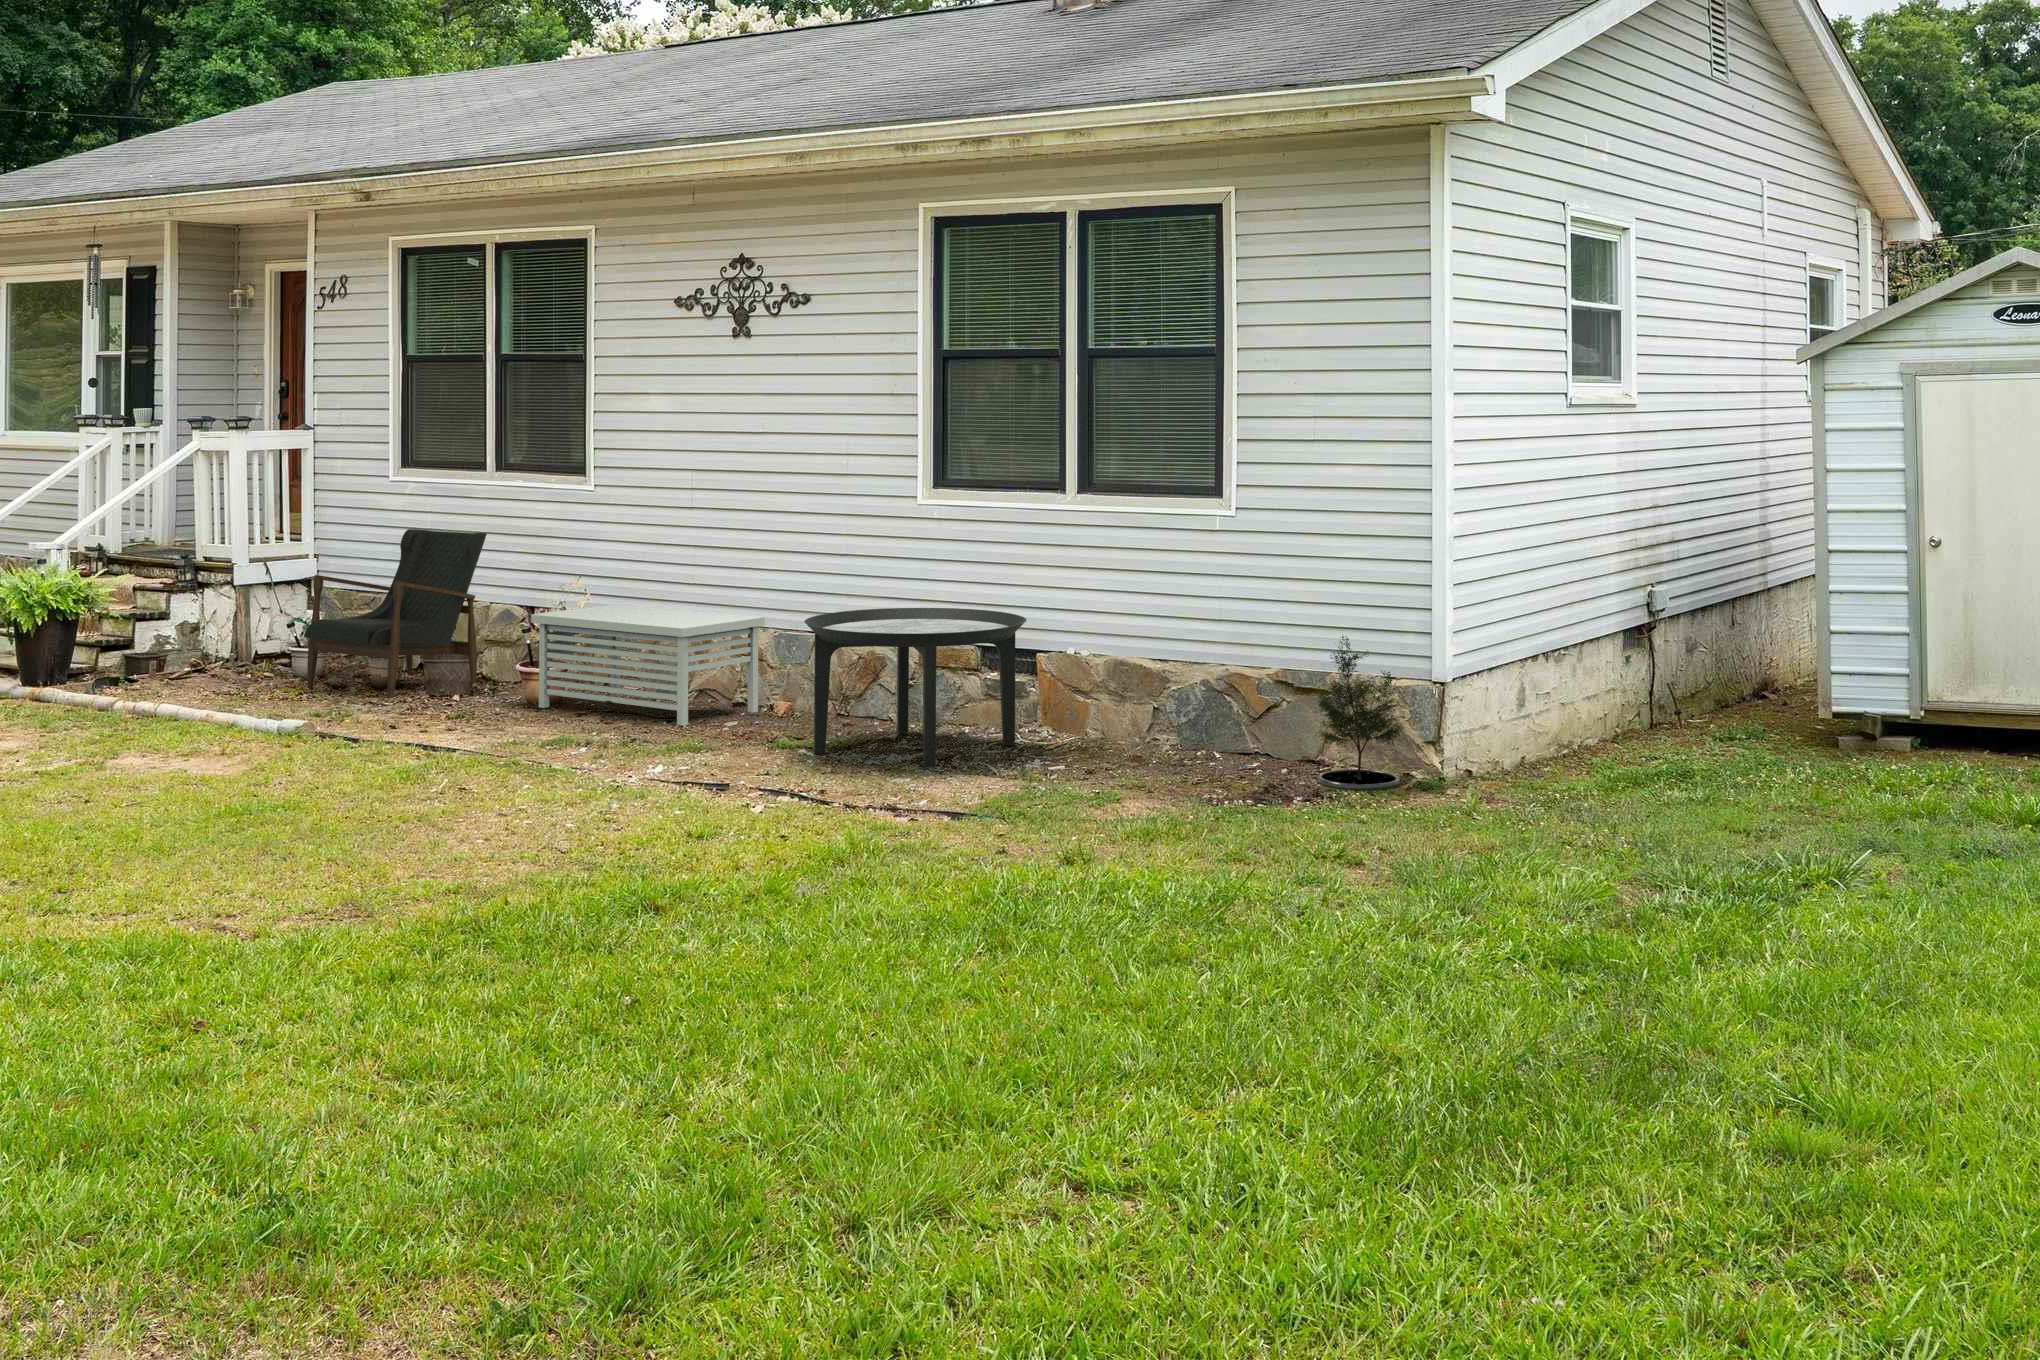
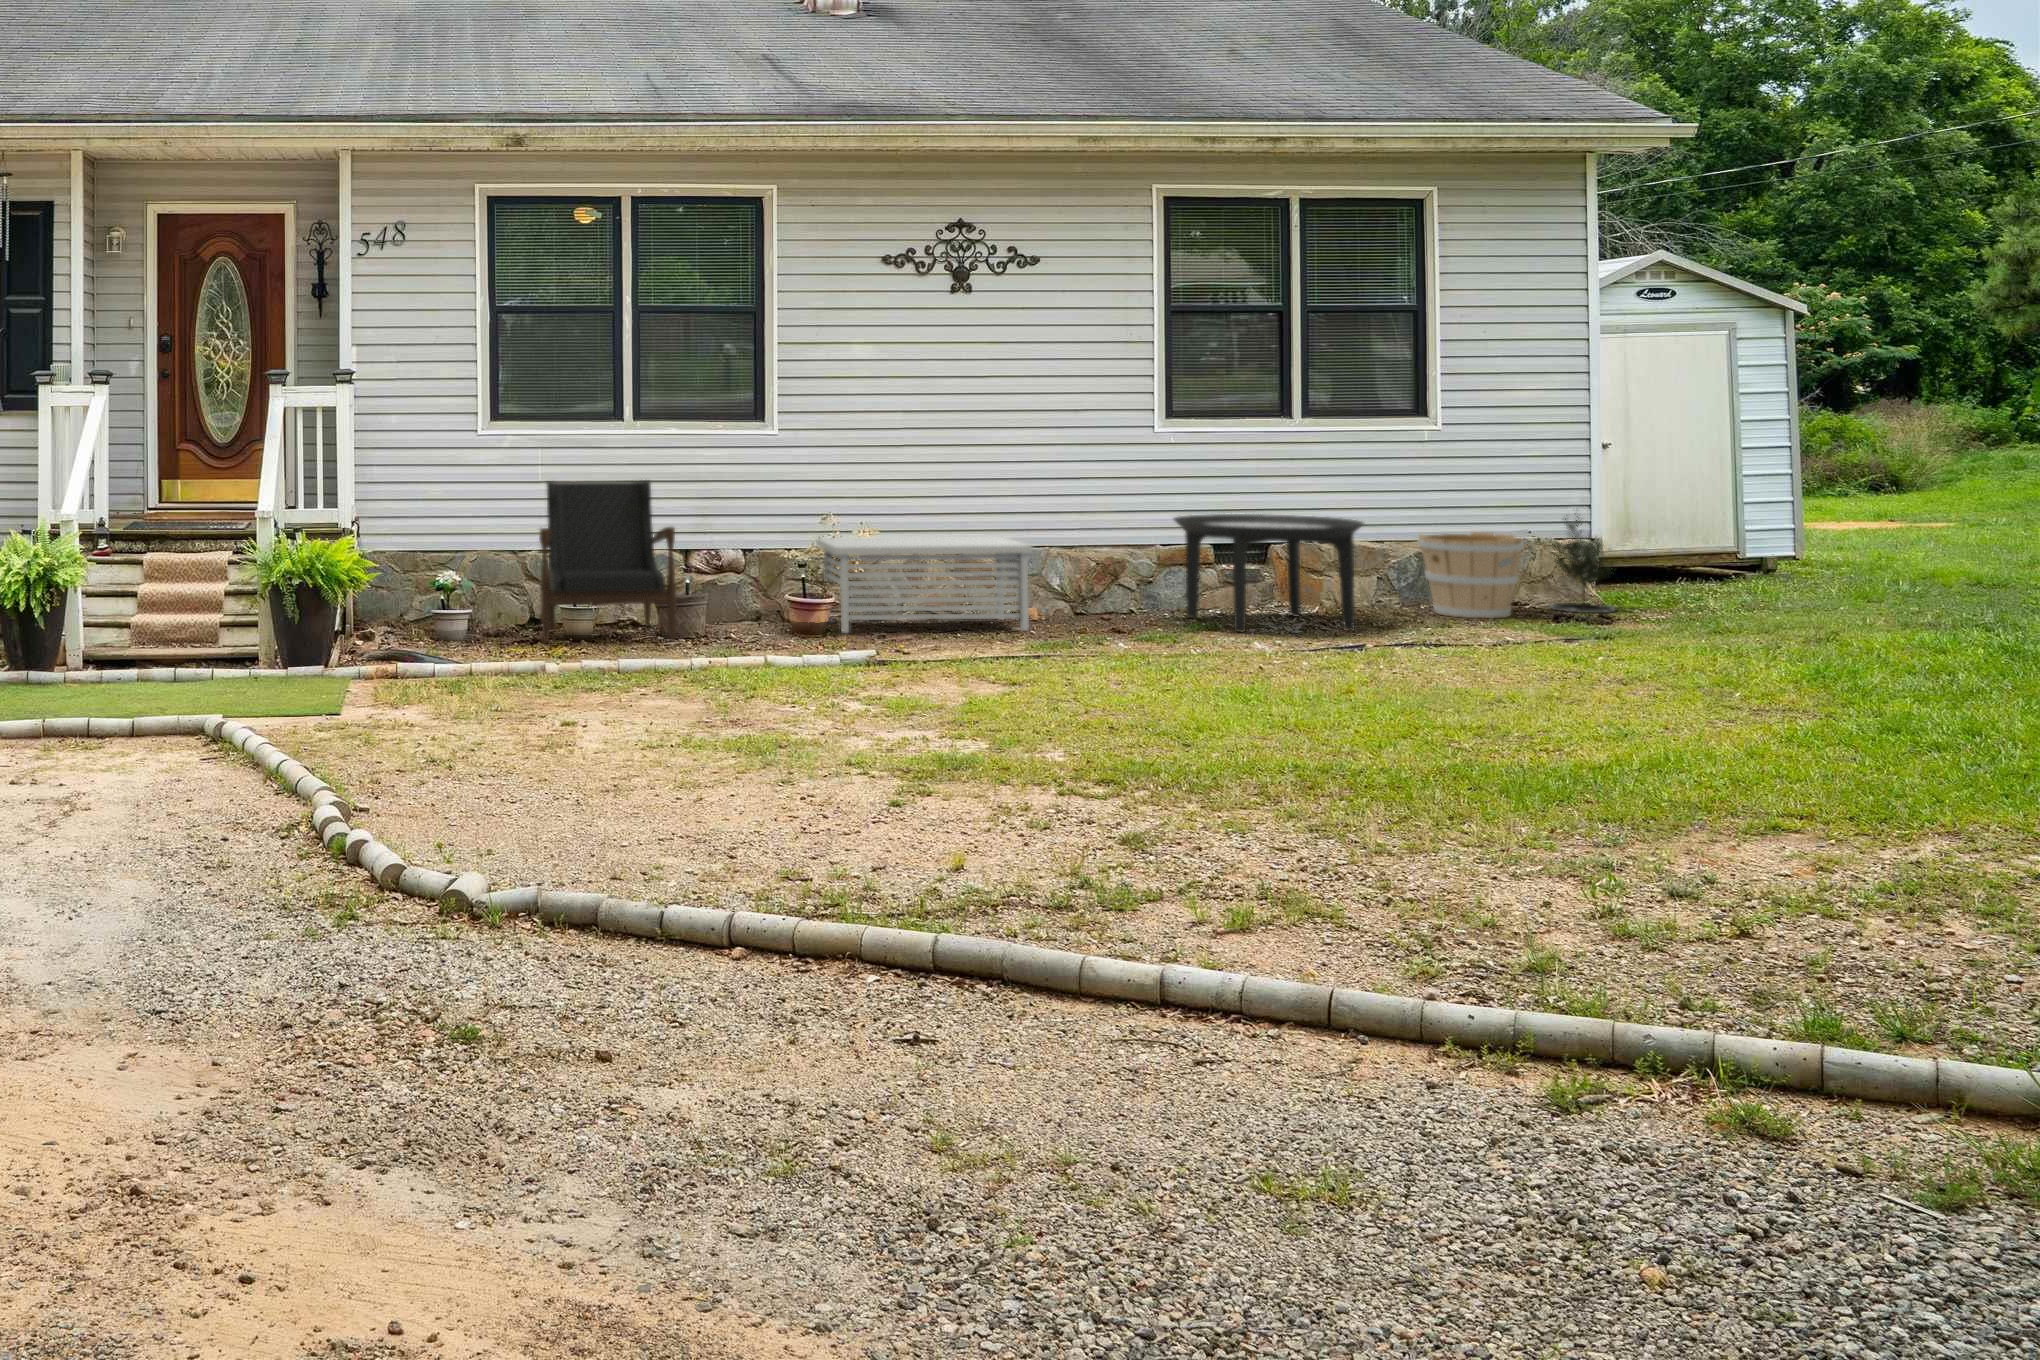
wooden bucket: none [1129,654,1258,778] -> present [1418,532,1524,618]

